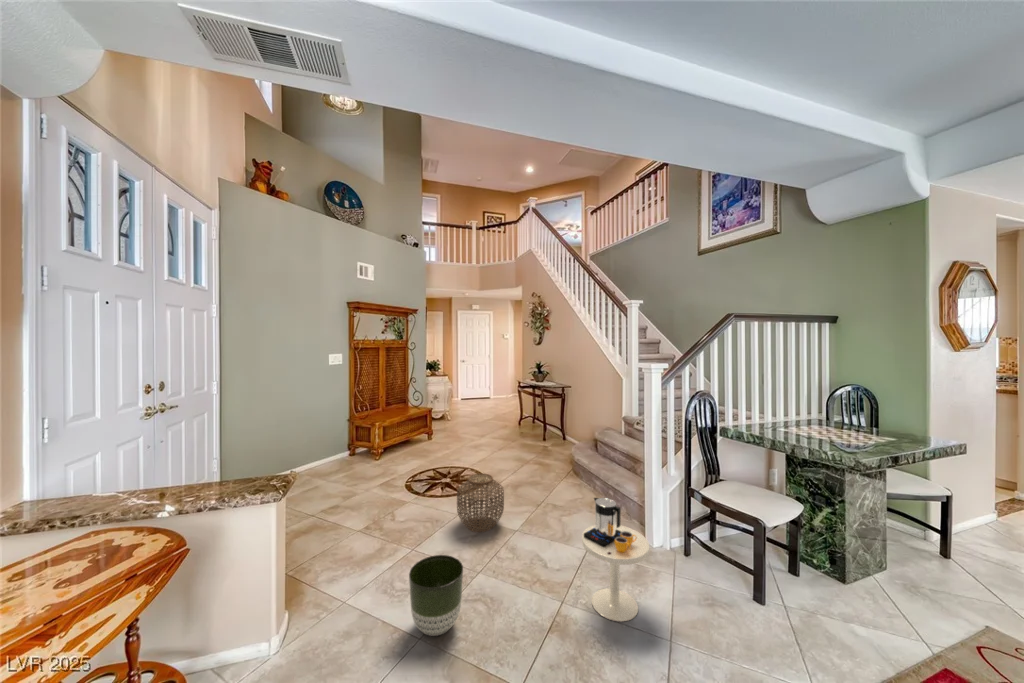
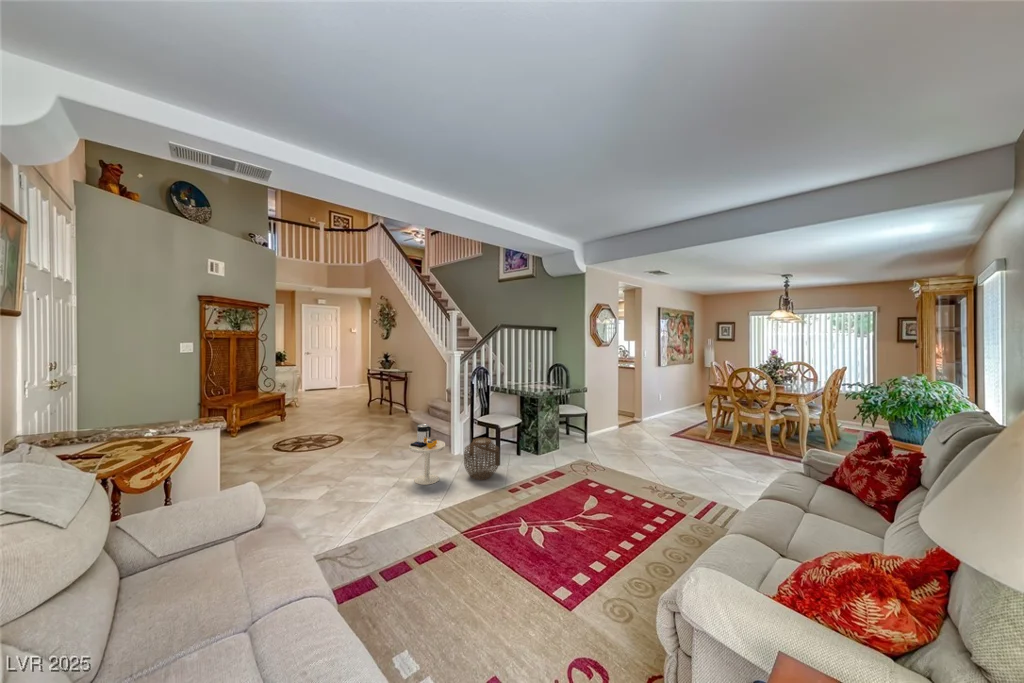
woven basket: present [457,473,504,532] -> present [464,438,499,480]
planter: present [409,555,463,636] -> none [302,464,337,505]

